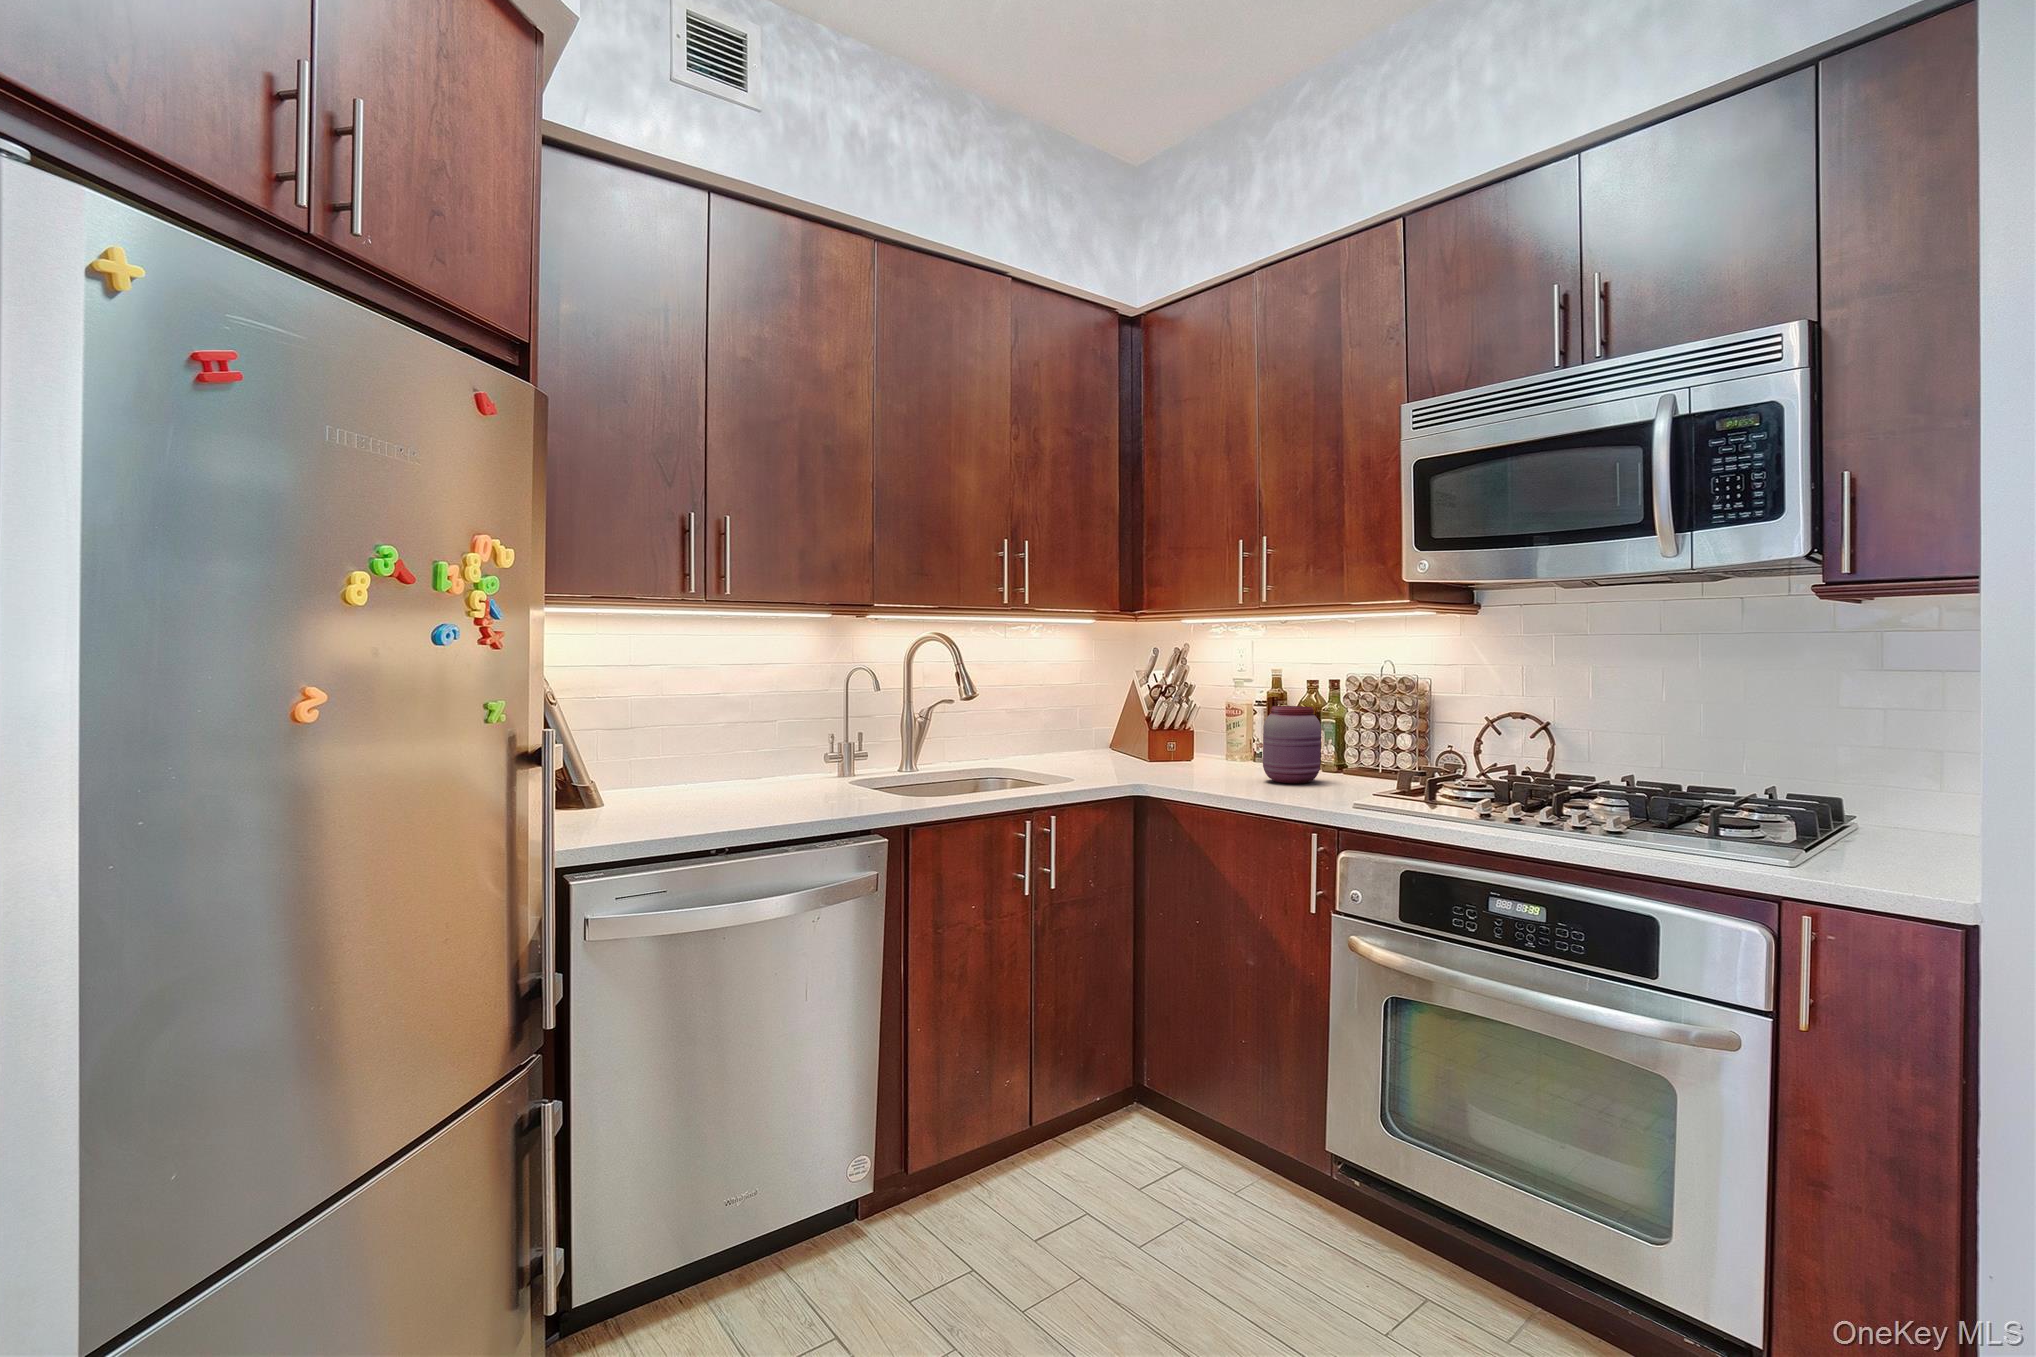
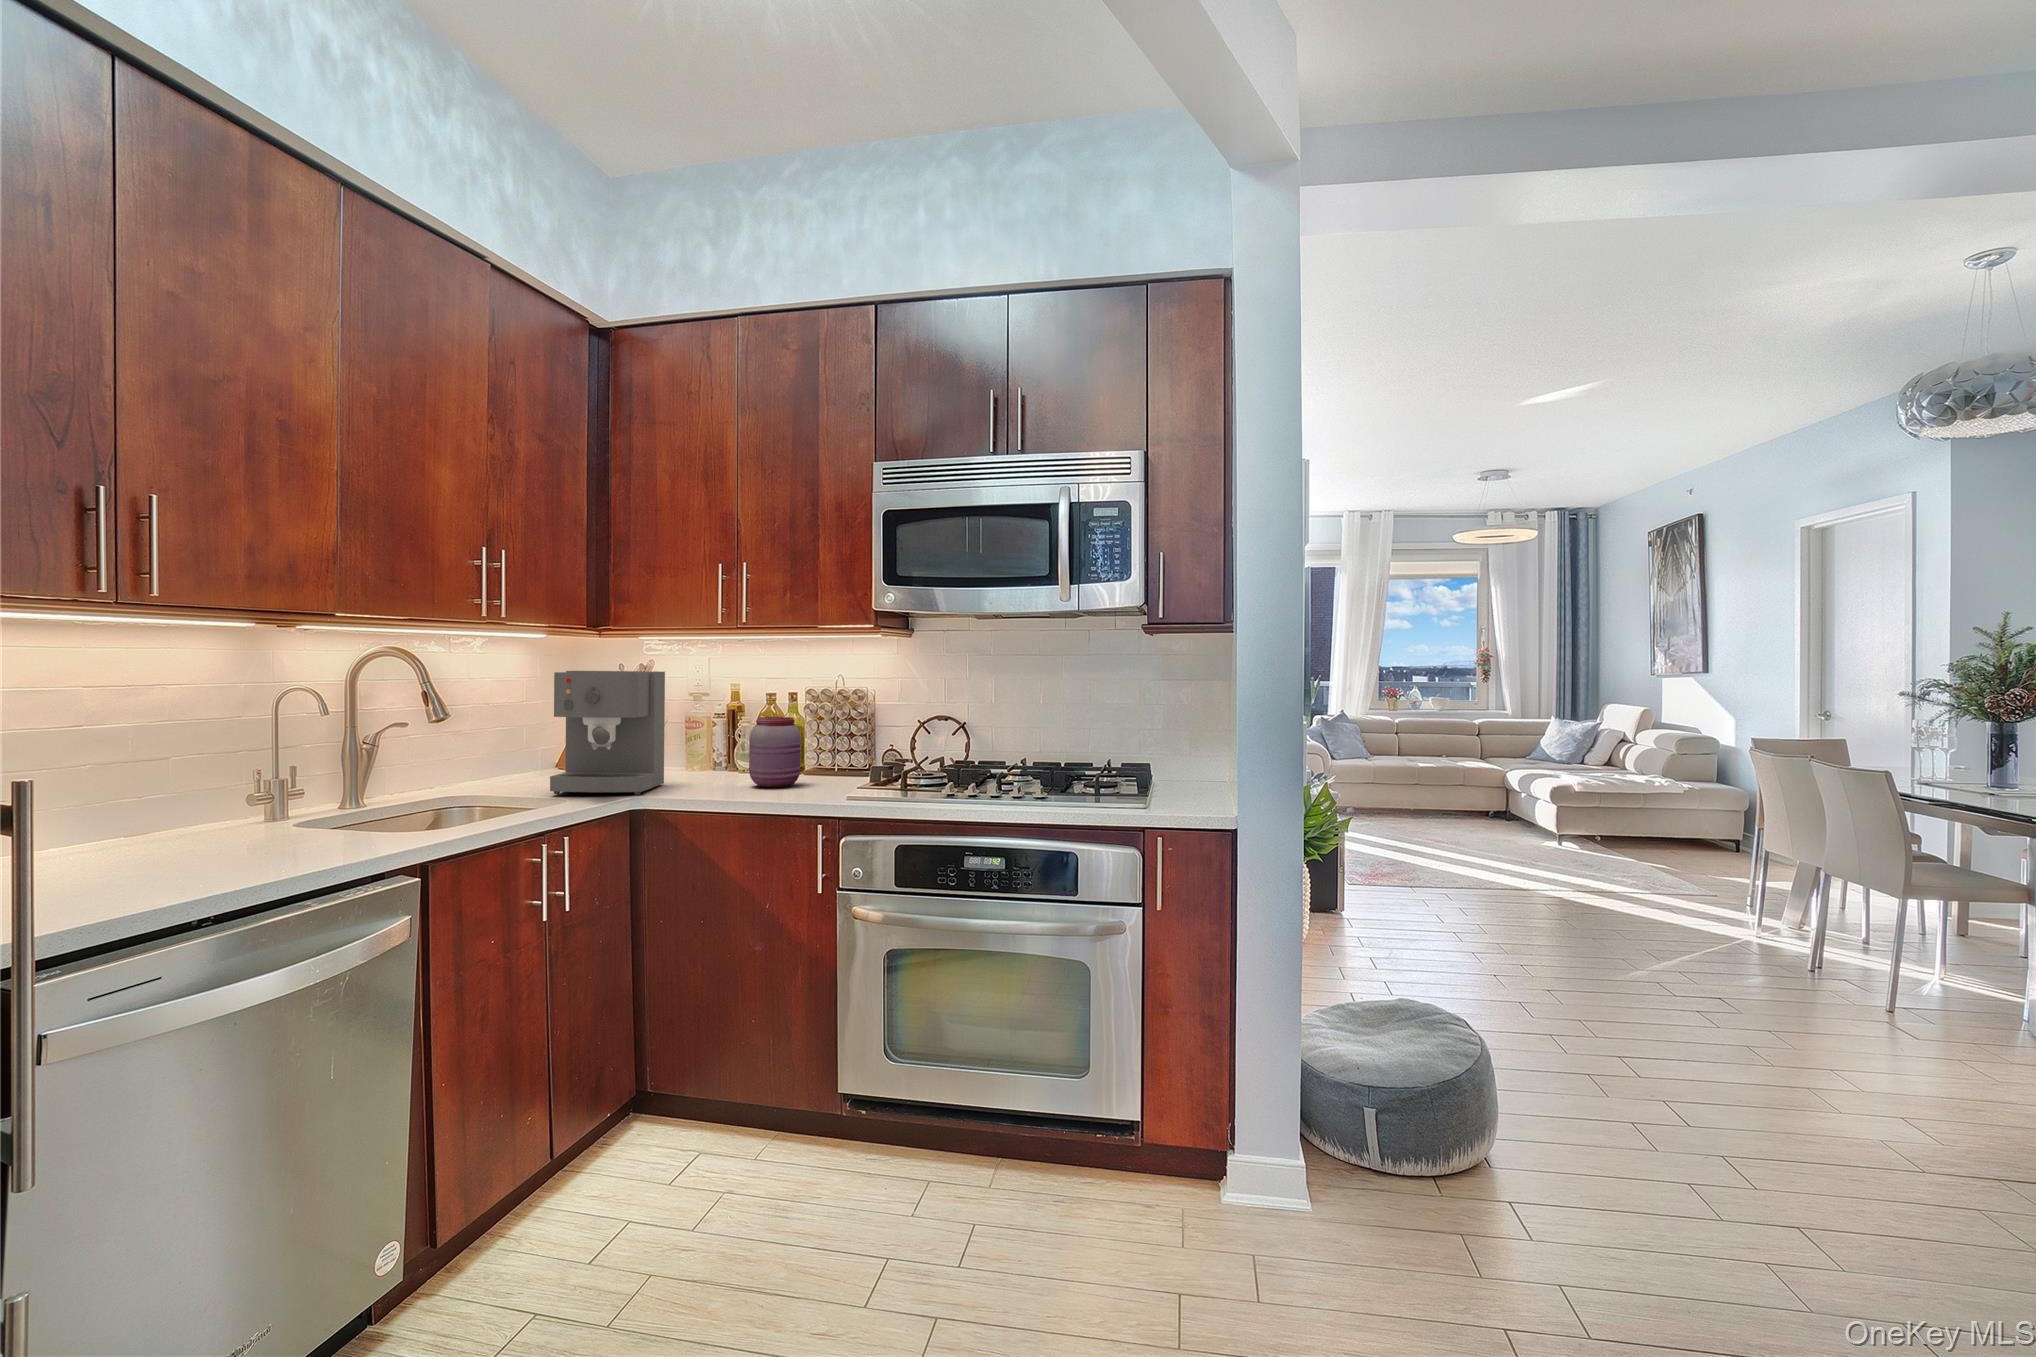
coffee maker: none [1073,655,1190,779] -> present [550,671,665,795]

